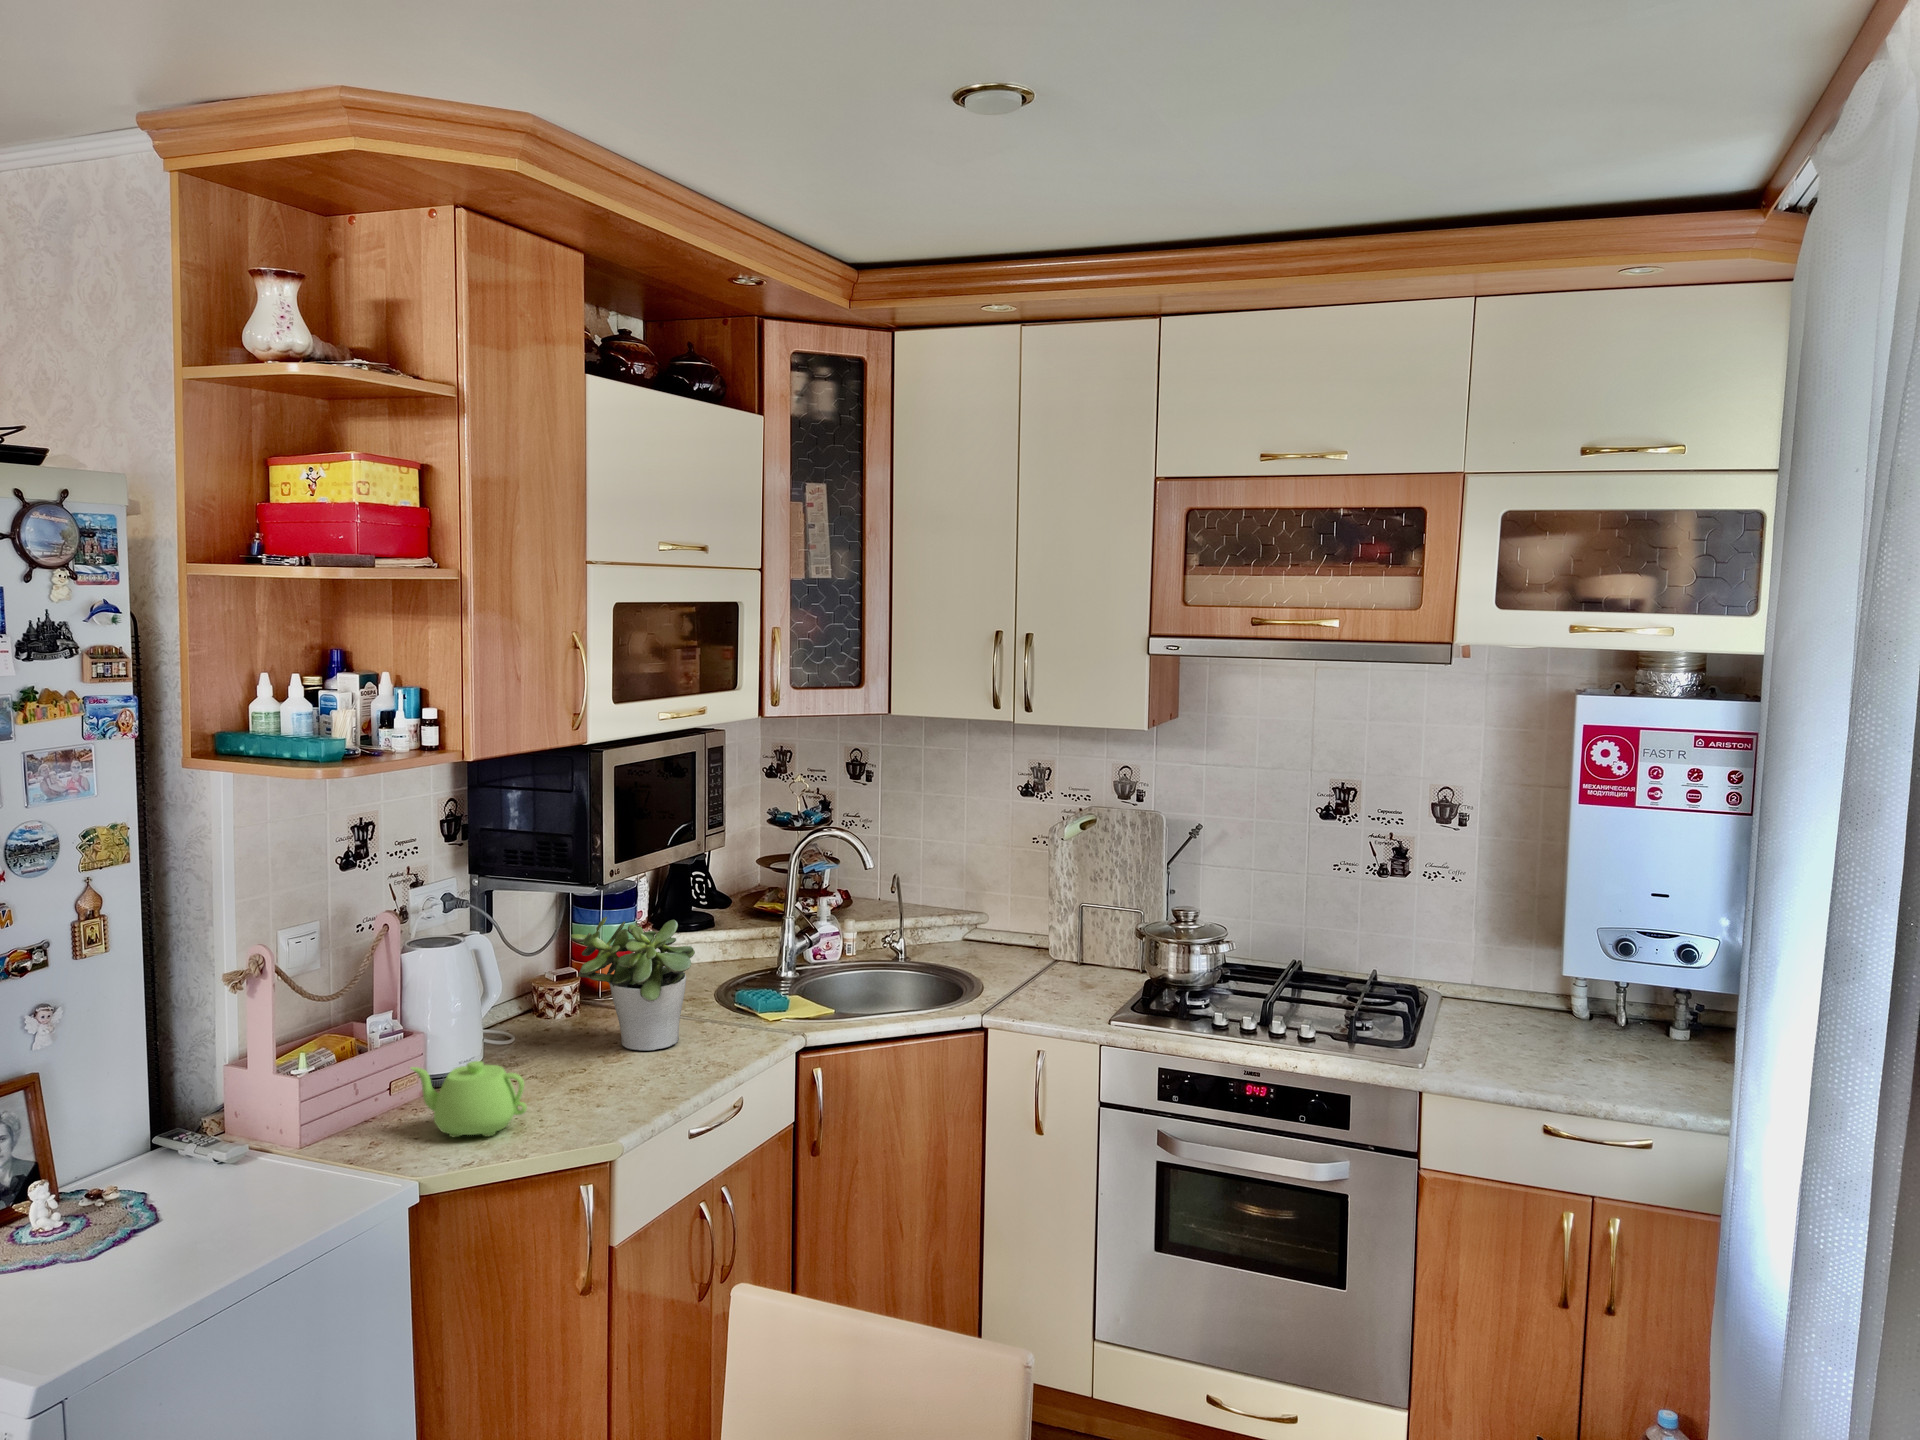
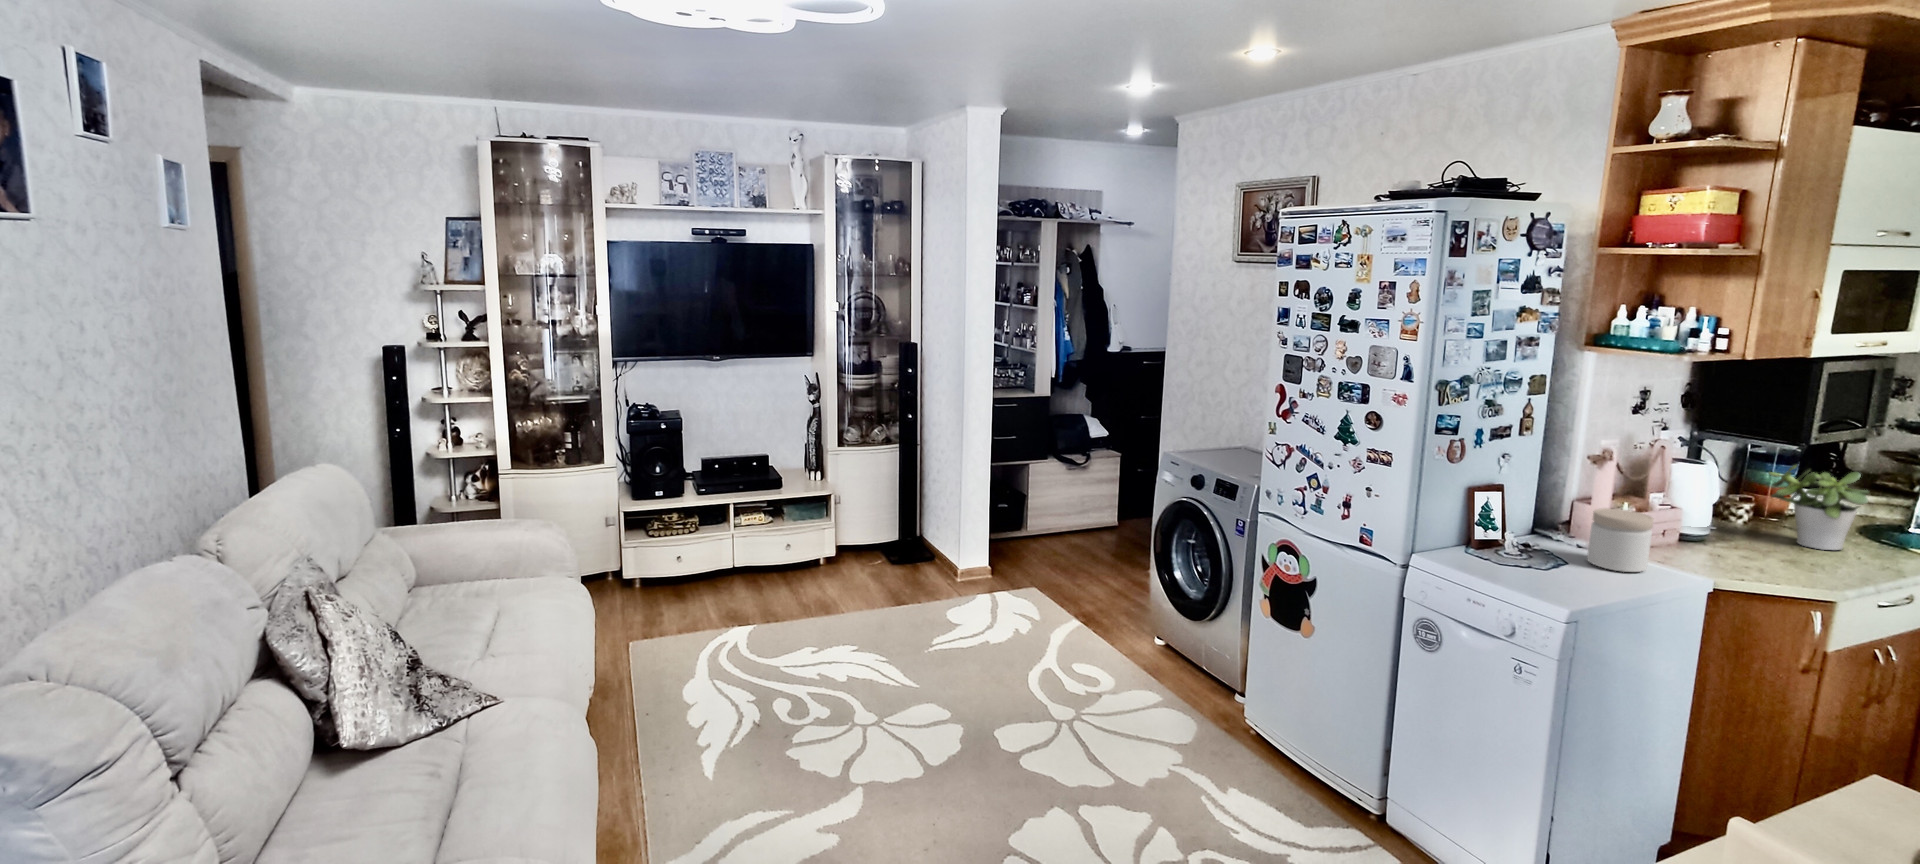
teapot: present [411,1061,527,1137] -> none [1682,521,1758,567]
jar: none [211,1079,326,1217] -> present [1587,508,1654,572]

